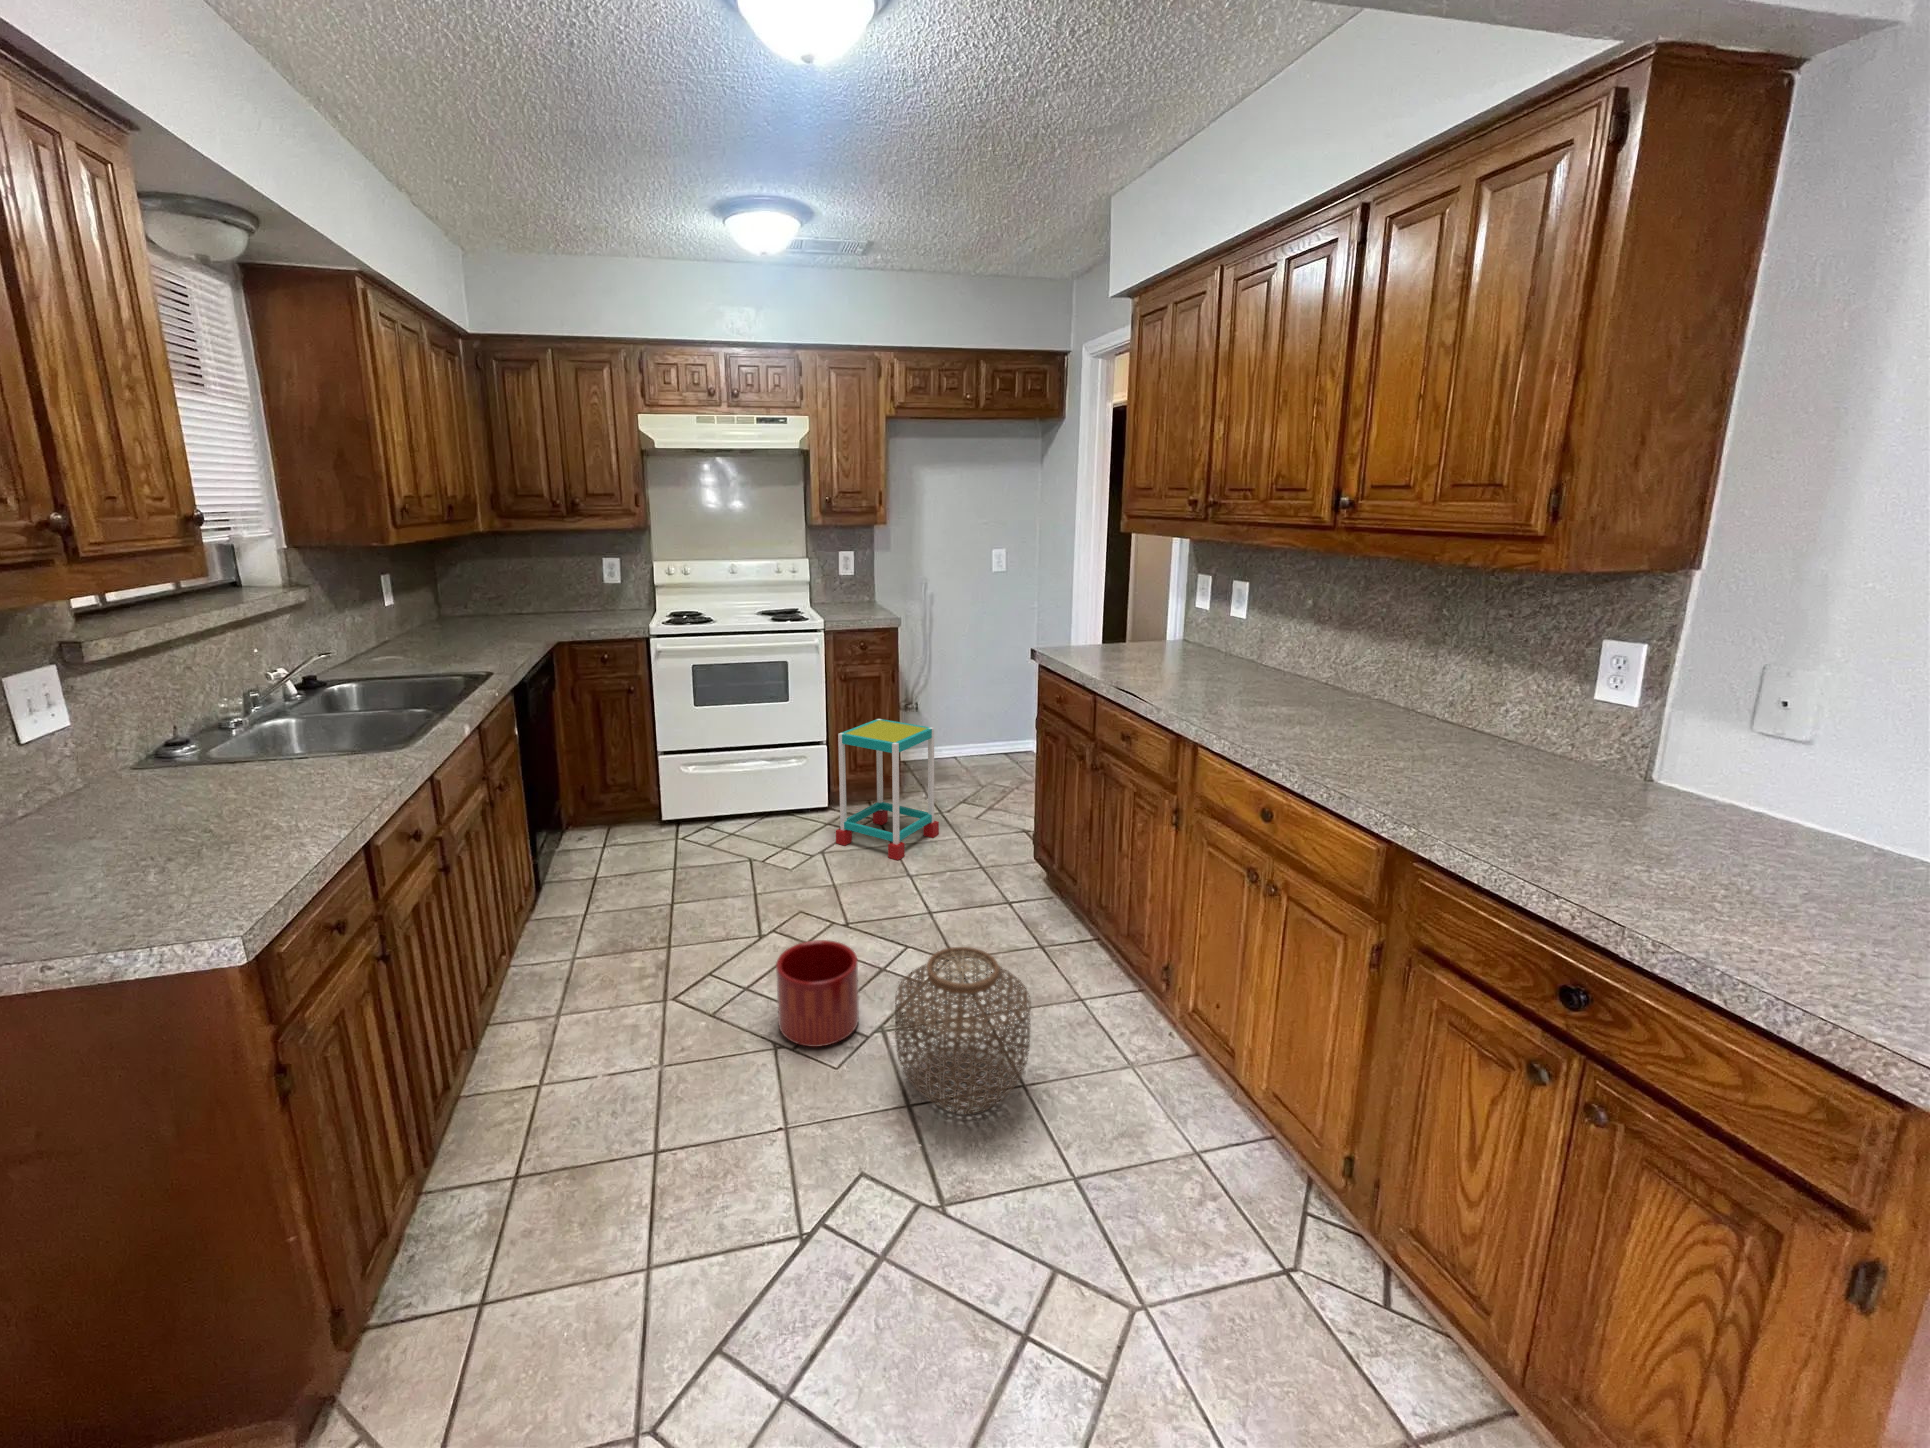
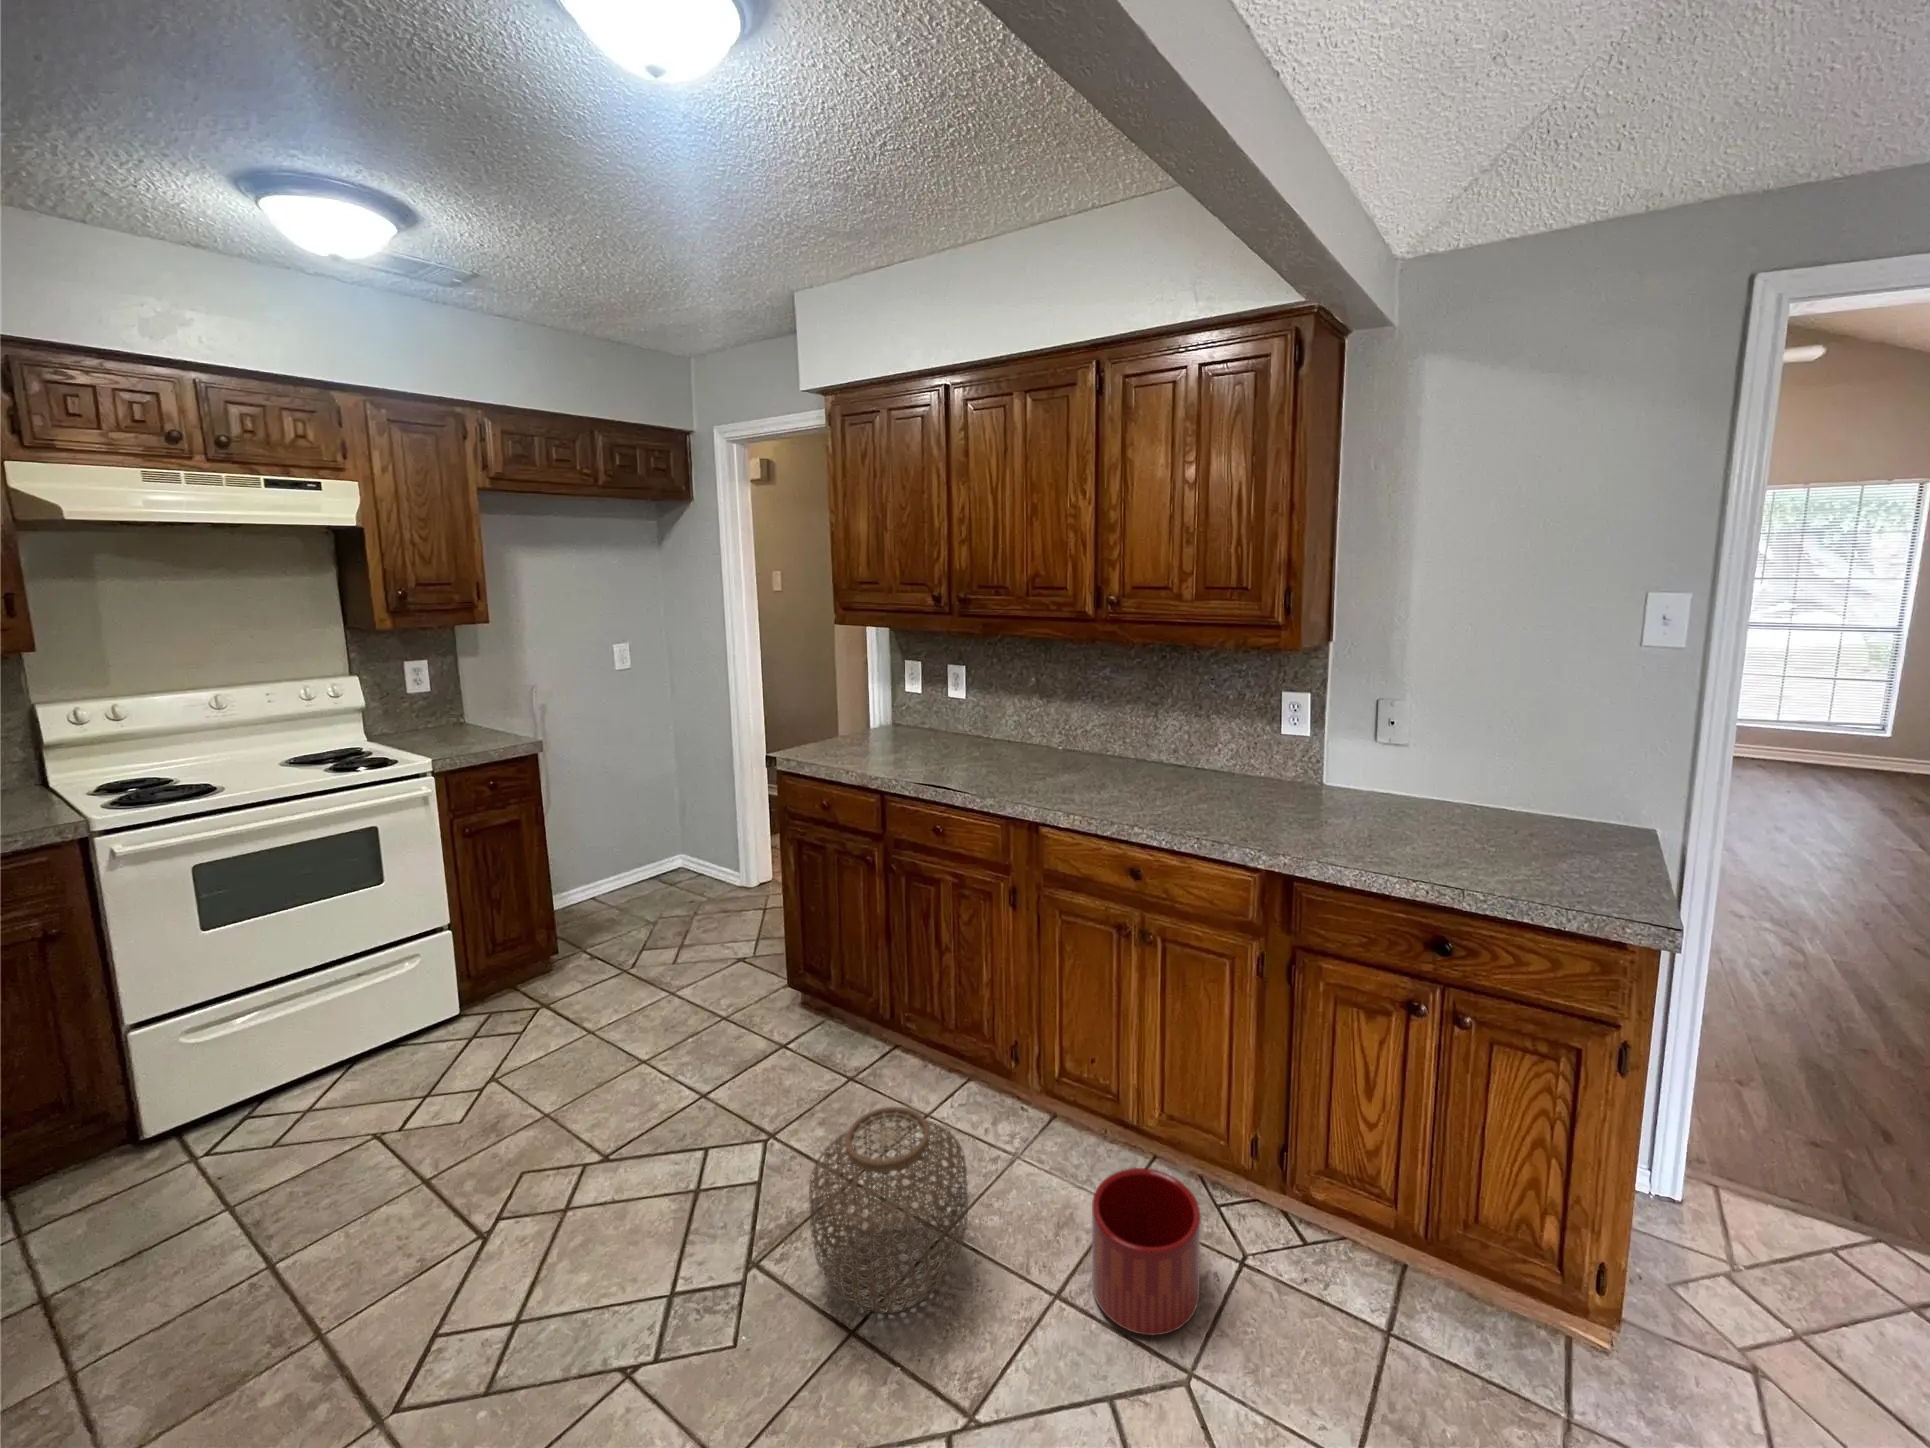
side table: present [836,719,939,860] -> none [497,869,643,1059]
planter: present [776,940,859,1047] -> present [1092,1168,1201,1335]

